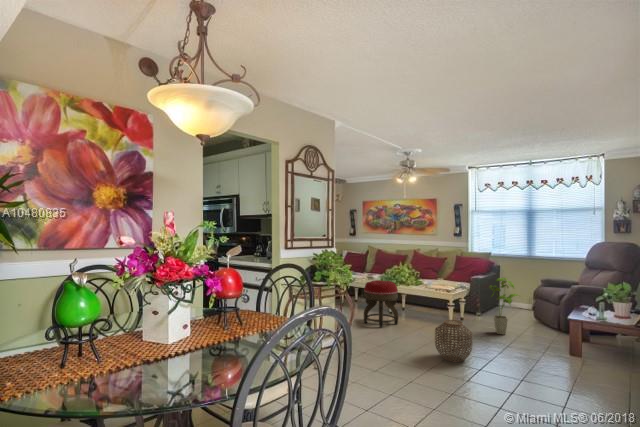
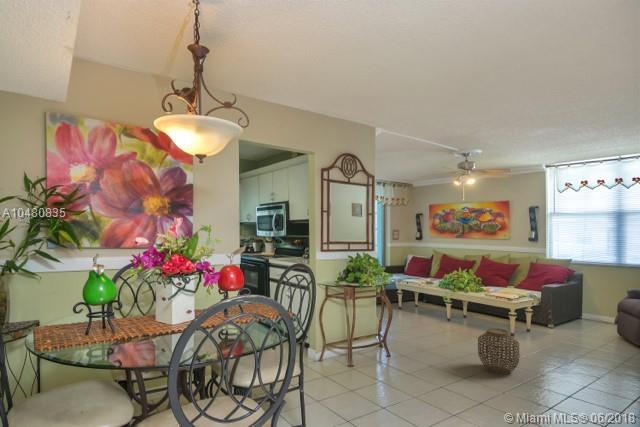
house plant: present [490,278,517,335] -> none [553,287,594,351]
footstool: present [364,280,398,328] -> none [416,285,453,334]

